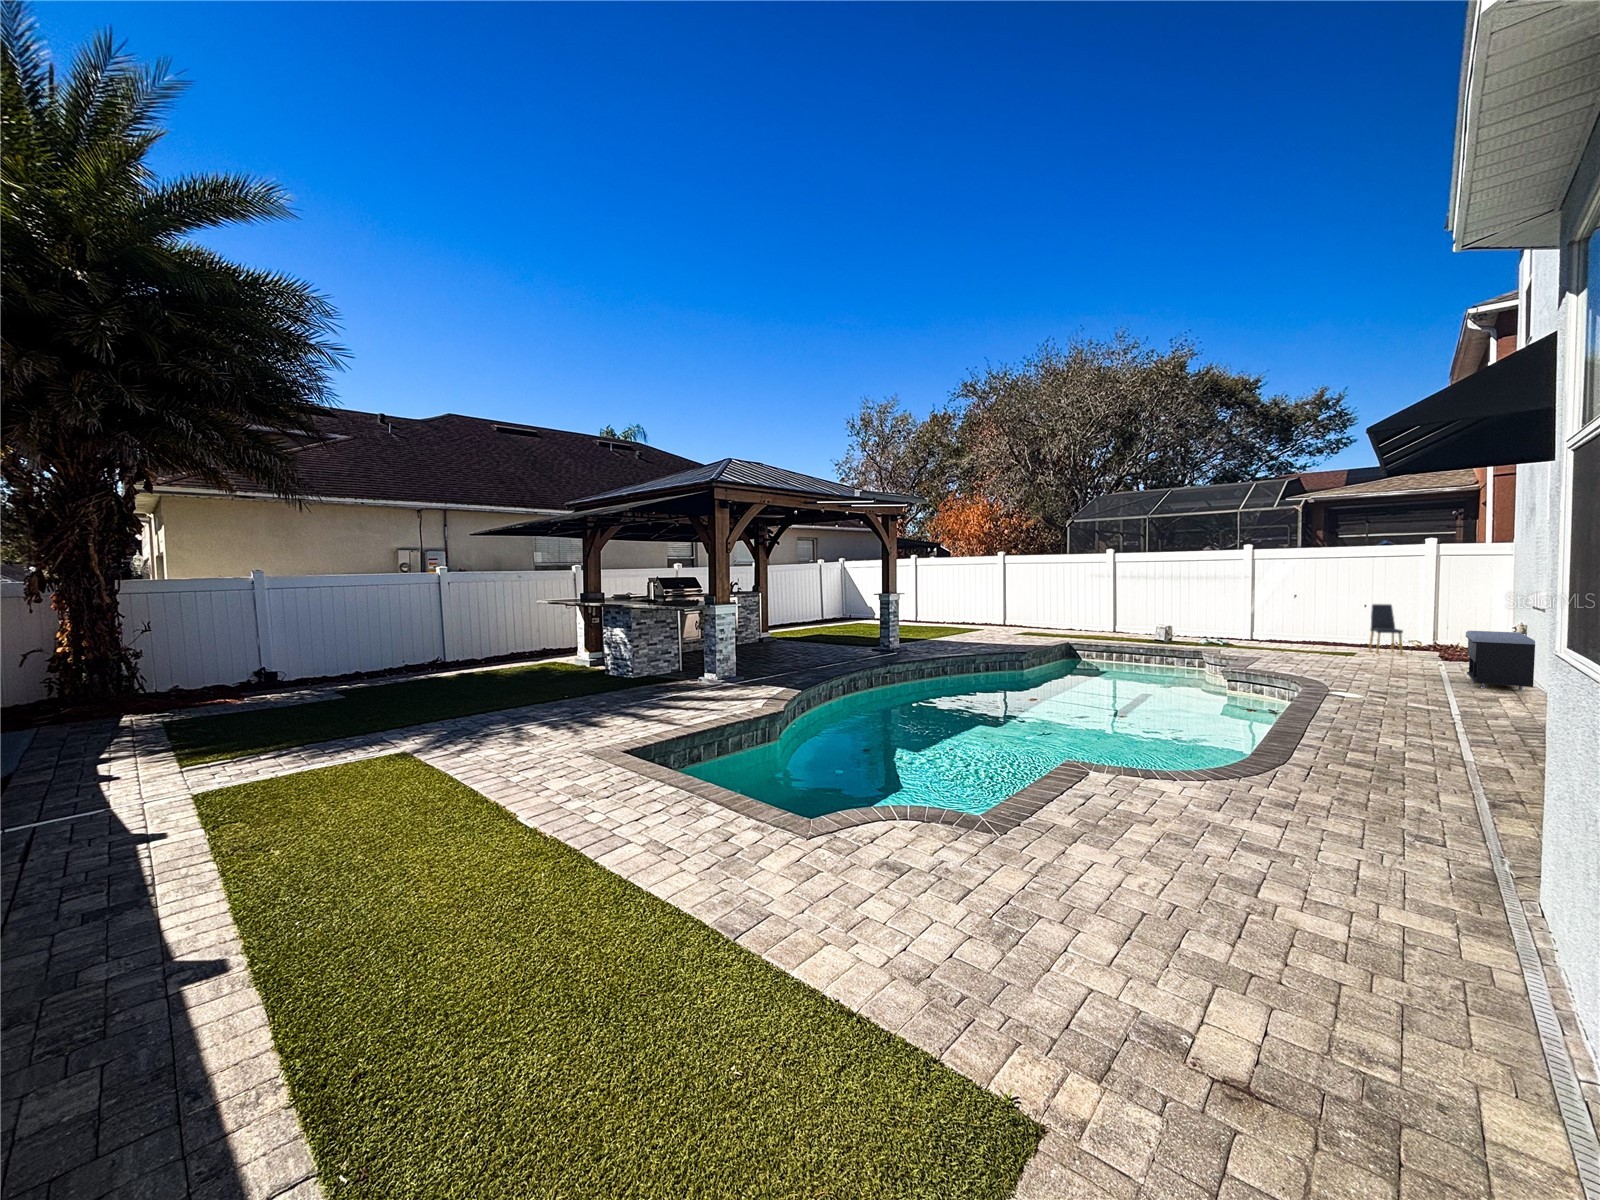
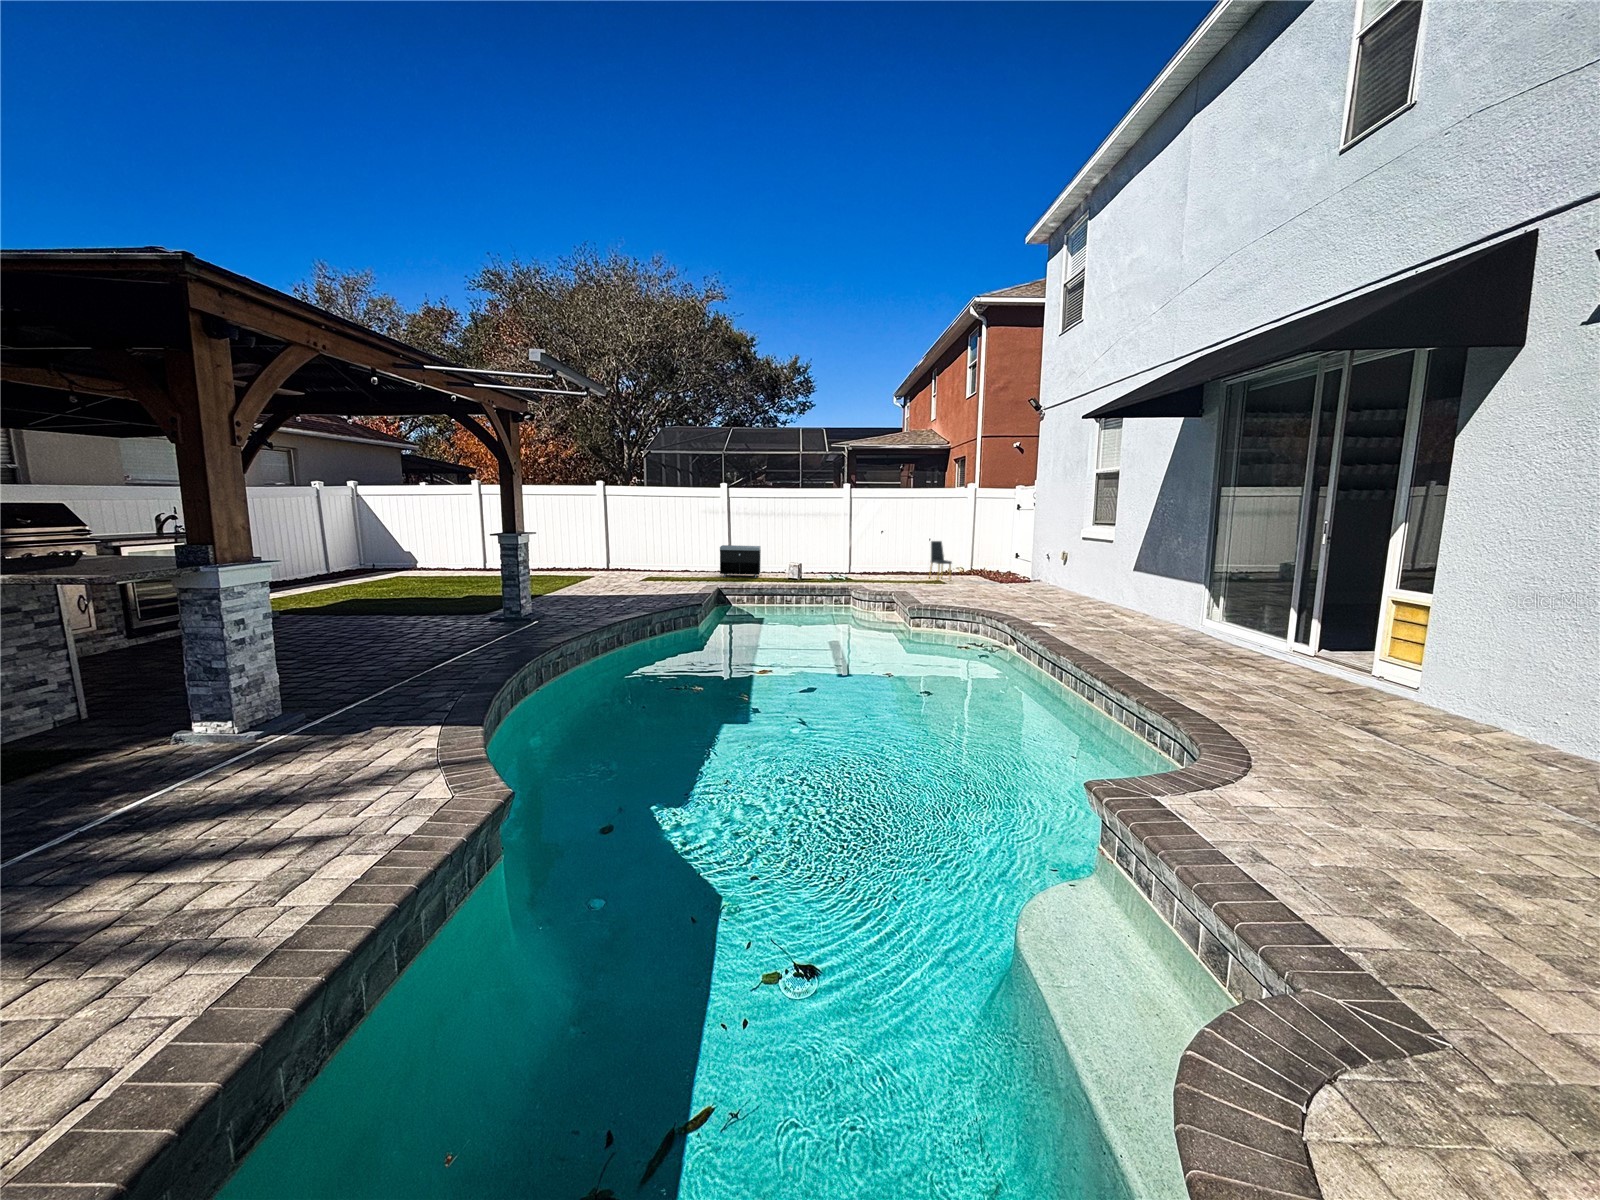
storage bench: present [1466,631,1535,691] -> present [720,545,761,578]

